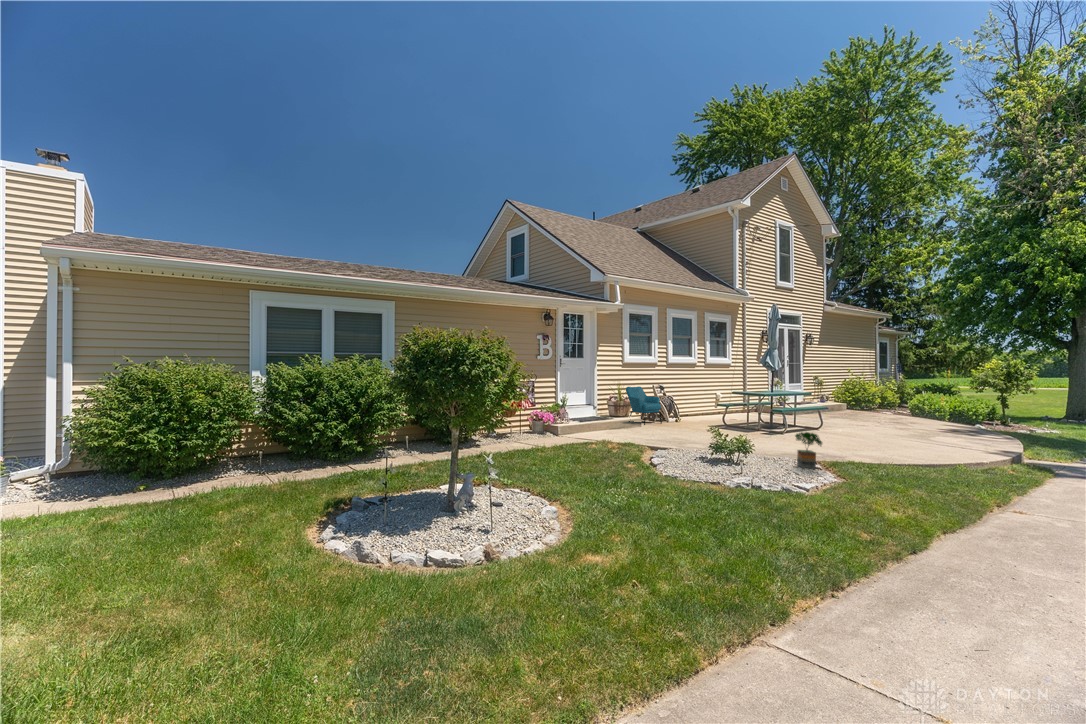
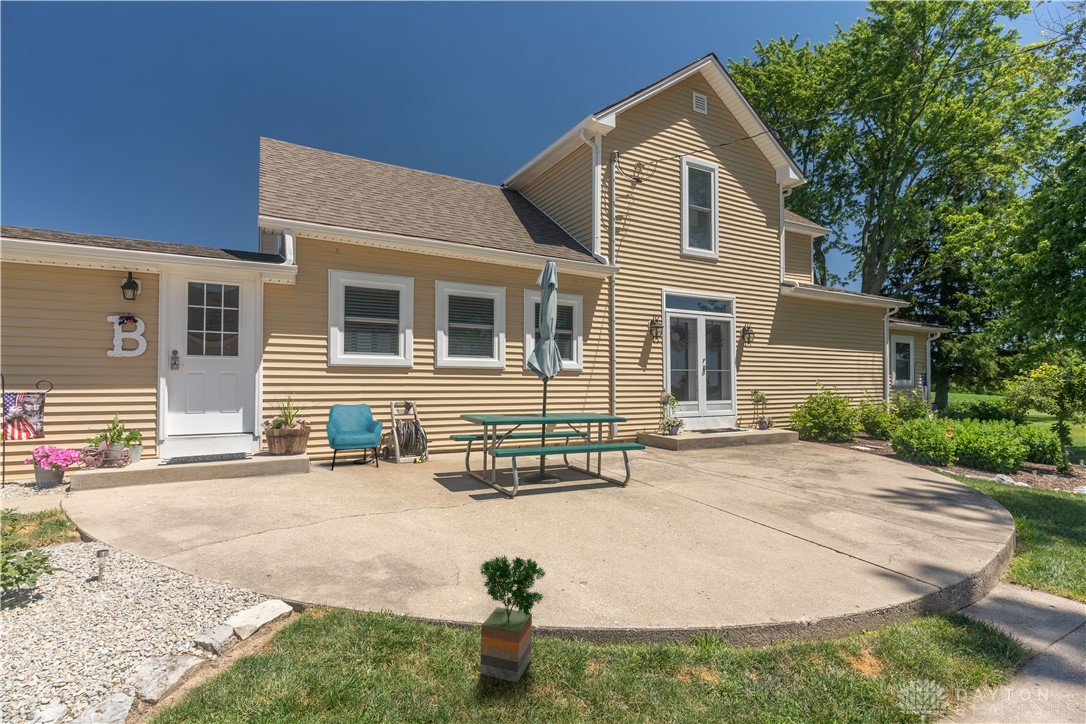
potted tree: present [795,432,822,468] -> present [480,555,546,683]

